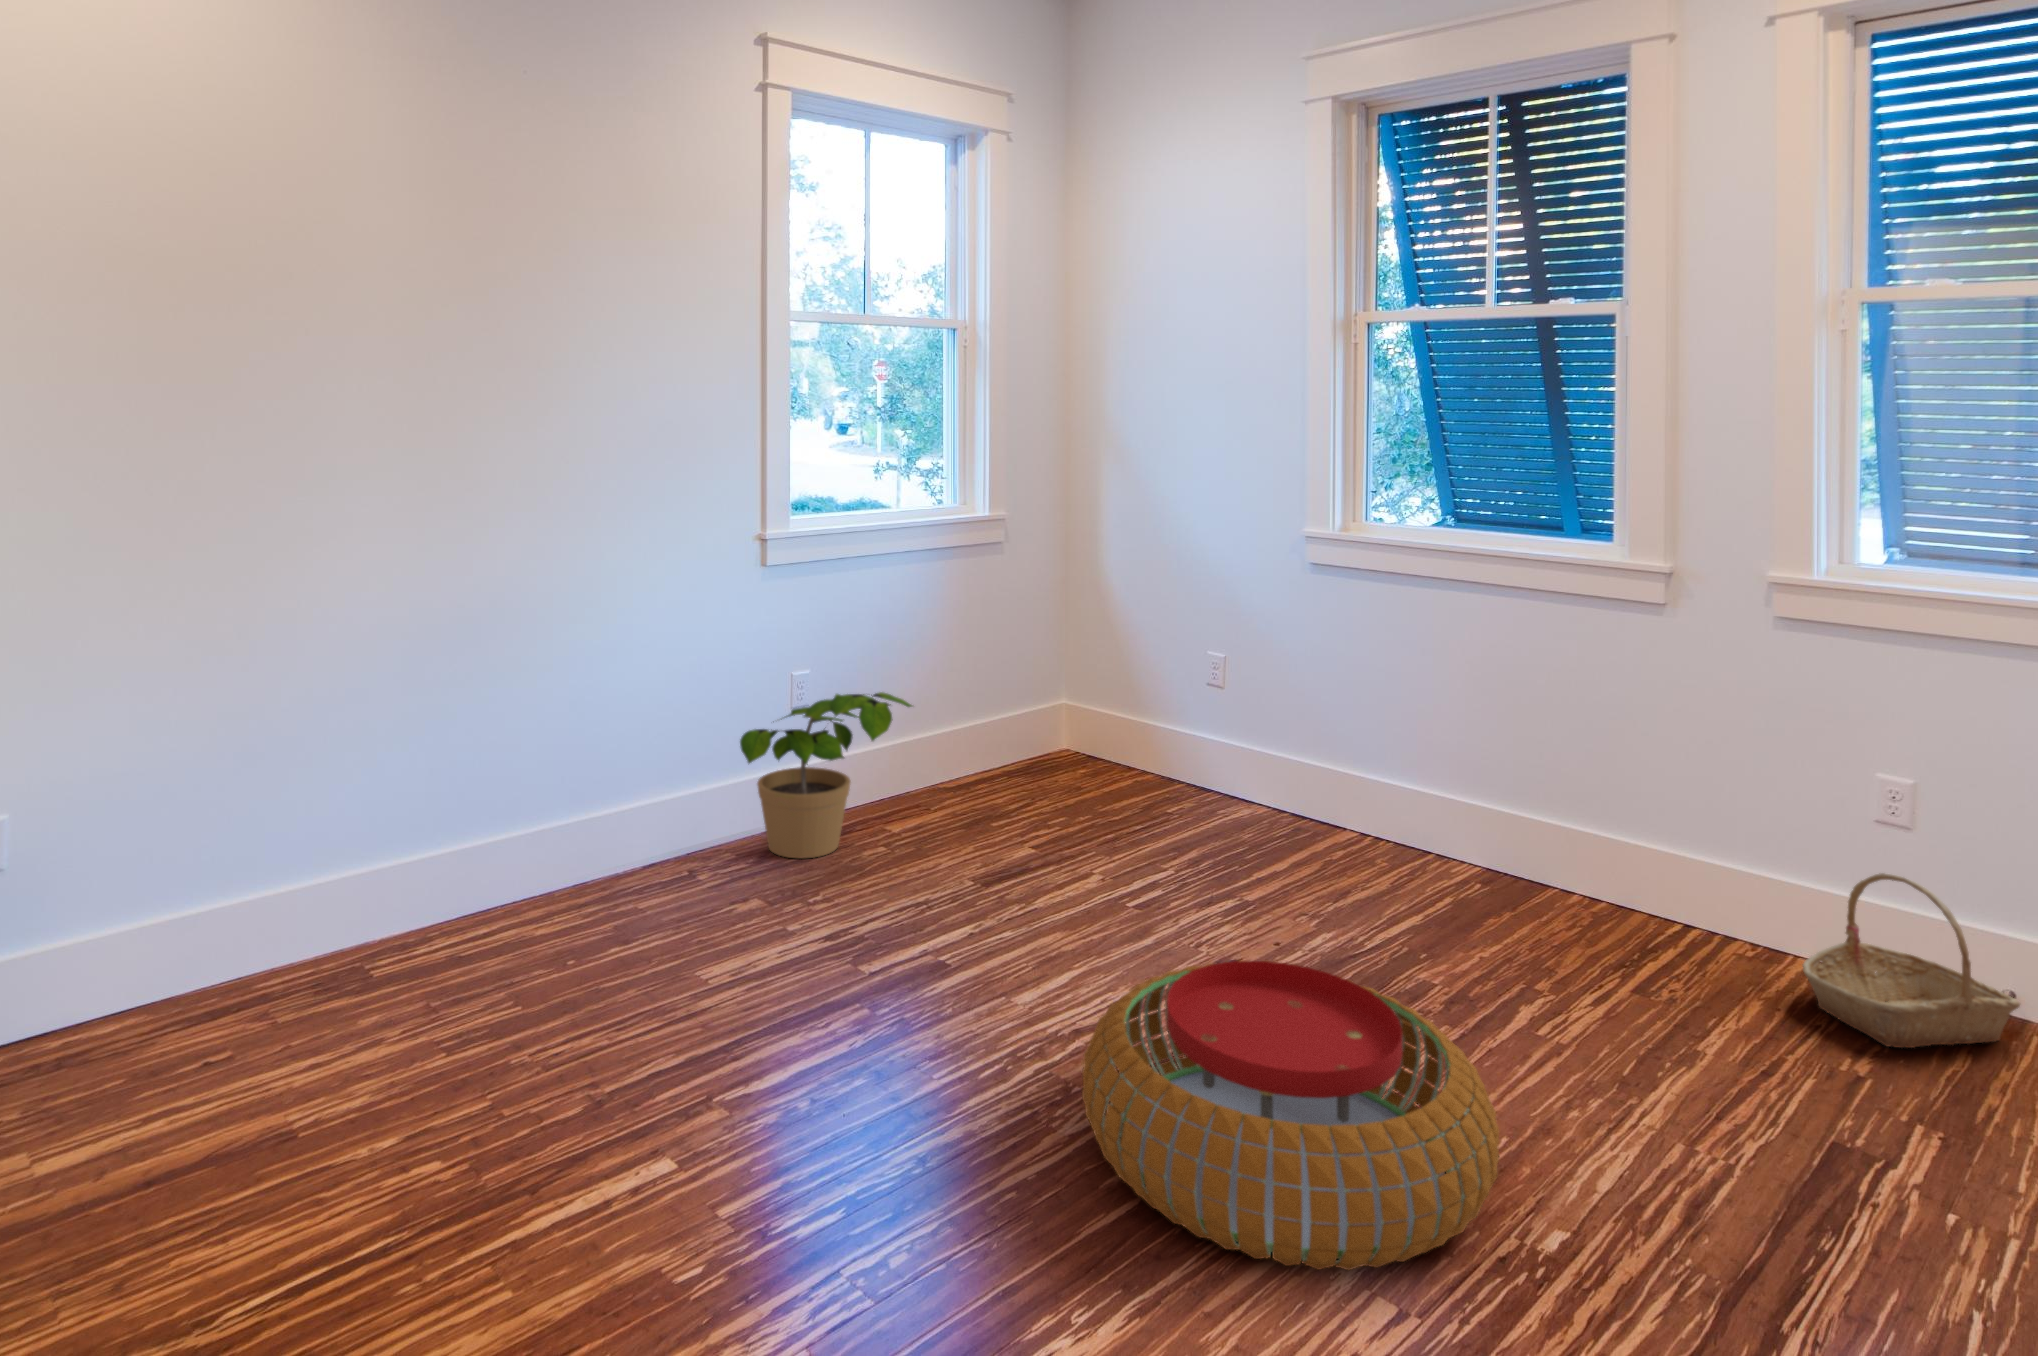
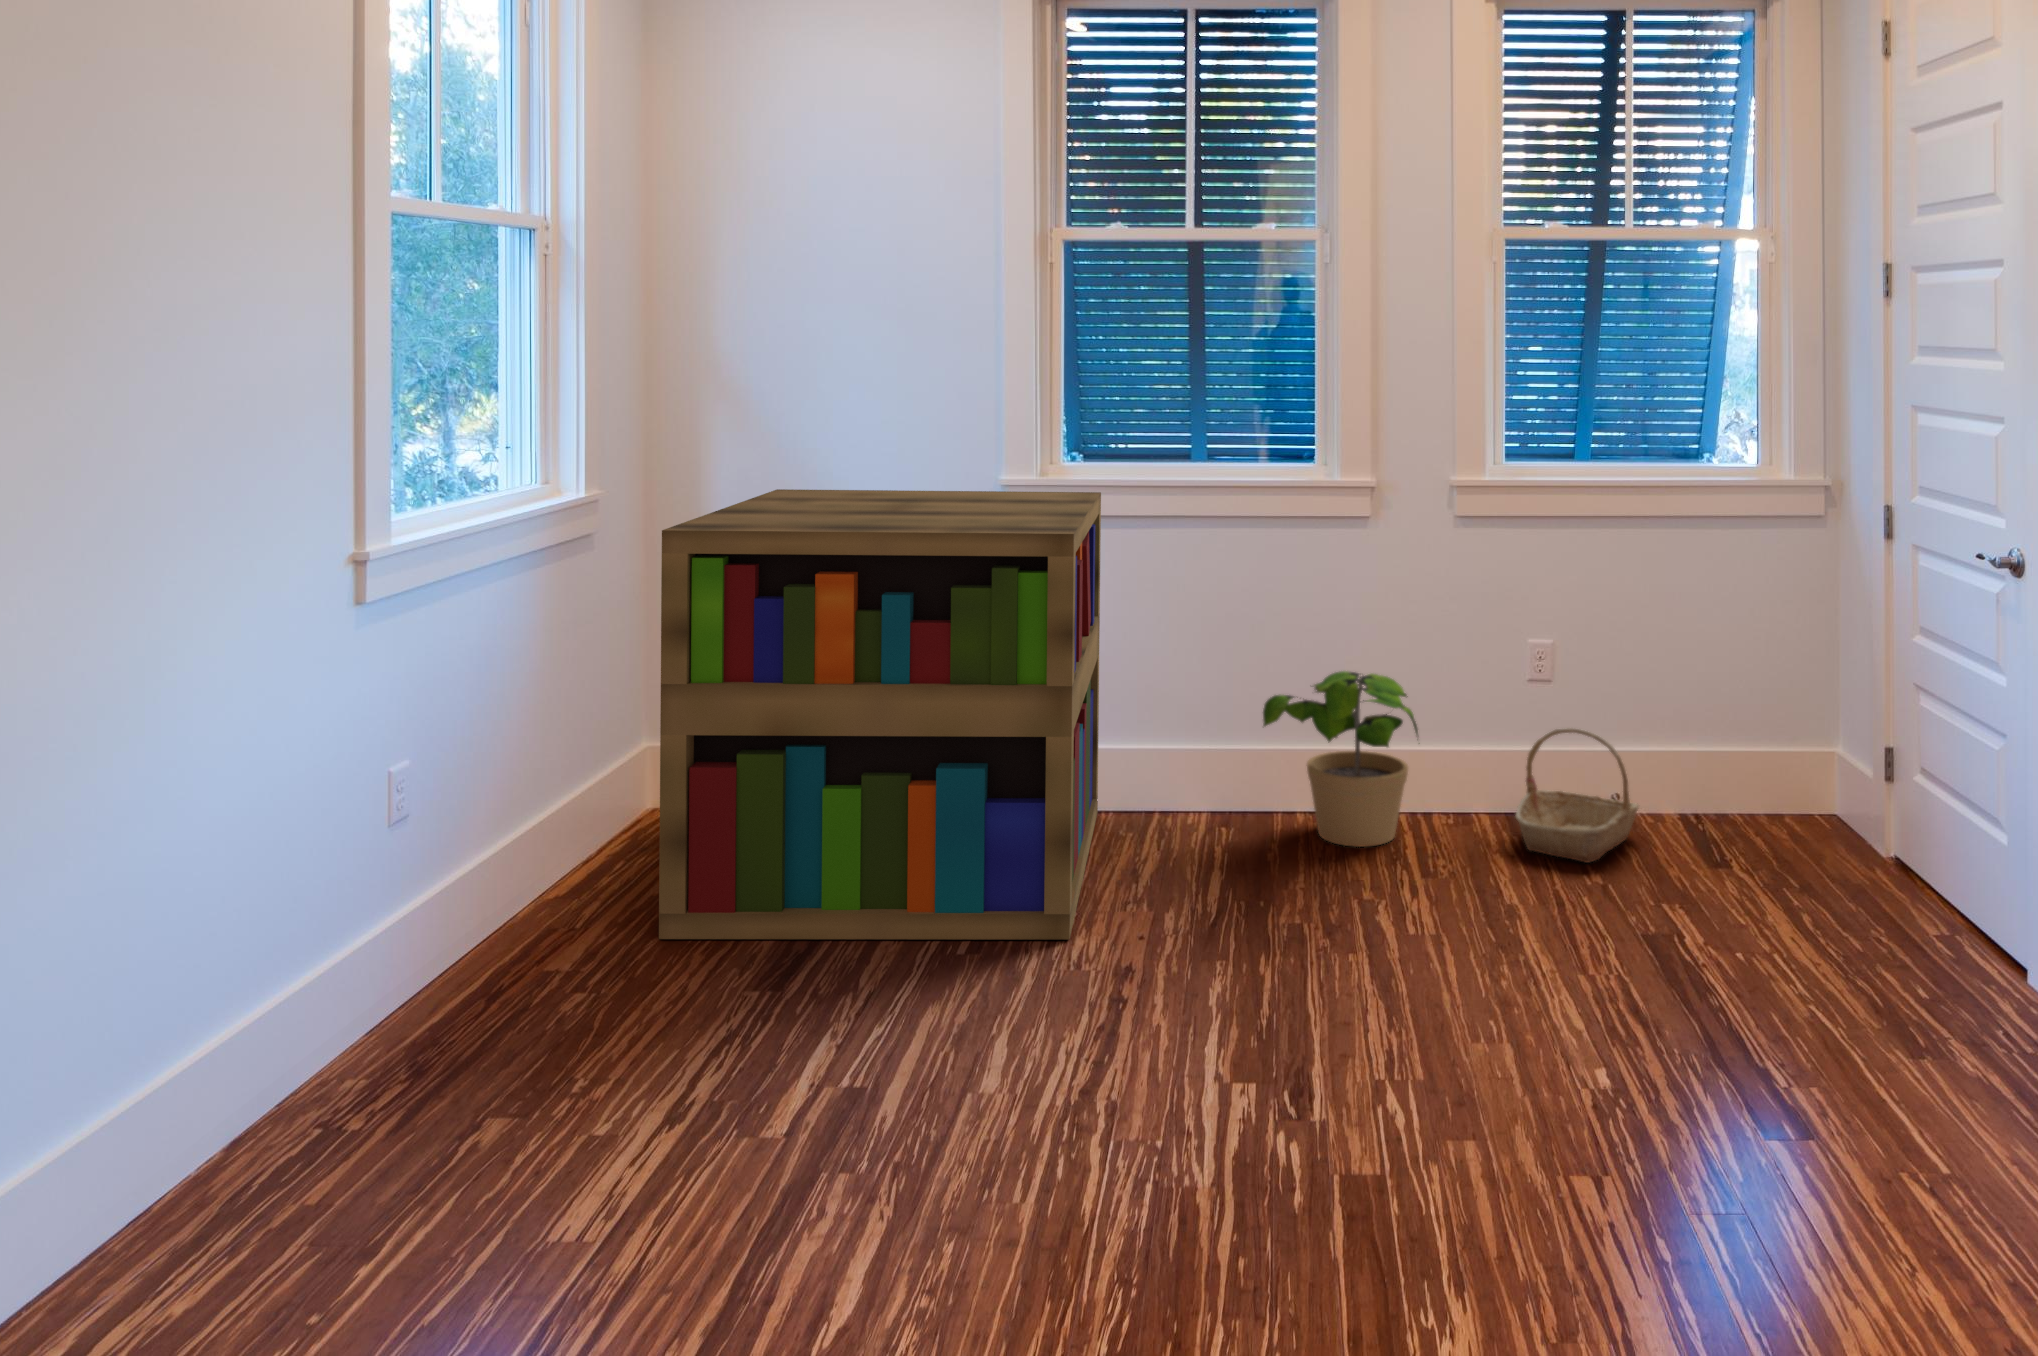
bookshelf: none [958,516,1381,925] -> present [659,489,1101,940]
potted plant: present [740,692,912,858] -> present [1263,671,1418,847]
pouf: present [1082,961,1499,1270] -> none [1182,923,1590,1207]

